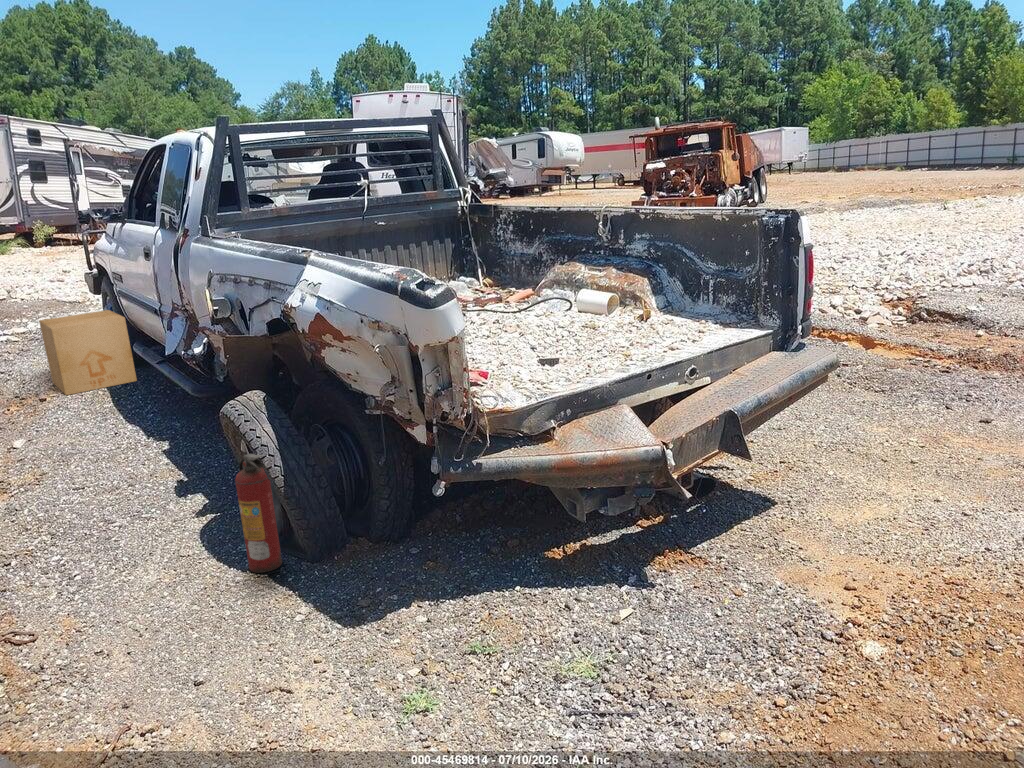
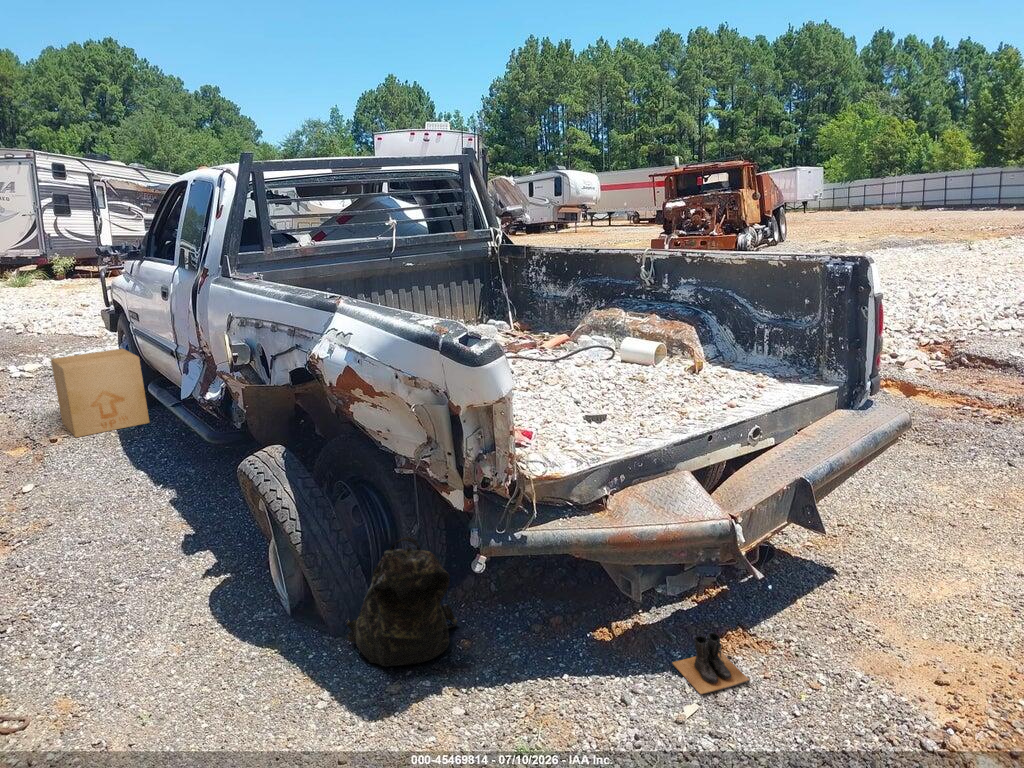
fire extinguisher: present [235,454,282,573] -> none [253,517,302,648]
backpack: none [321,469,424,586] -> present [346,537,457,667]
boots: none [615,550,683,603] -> present [672,633,750,694]

